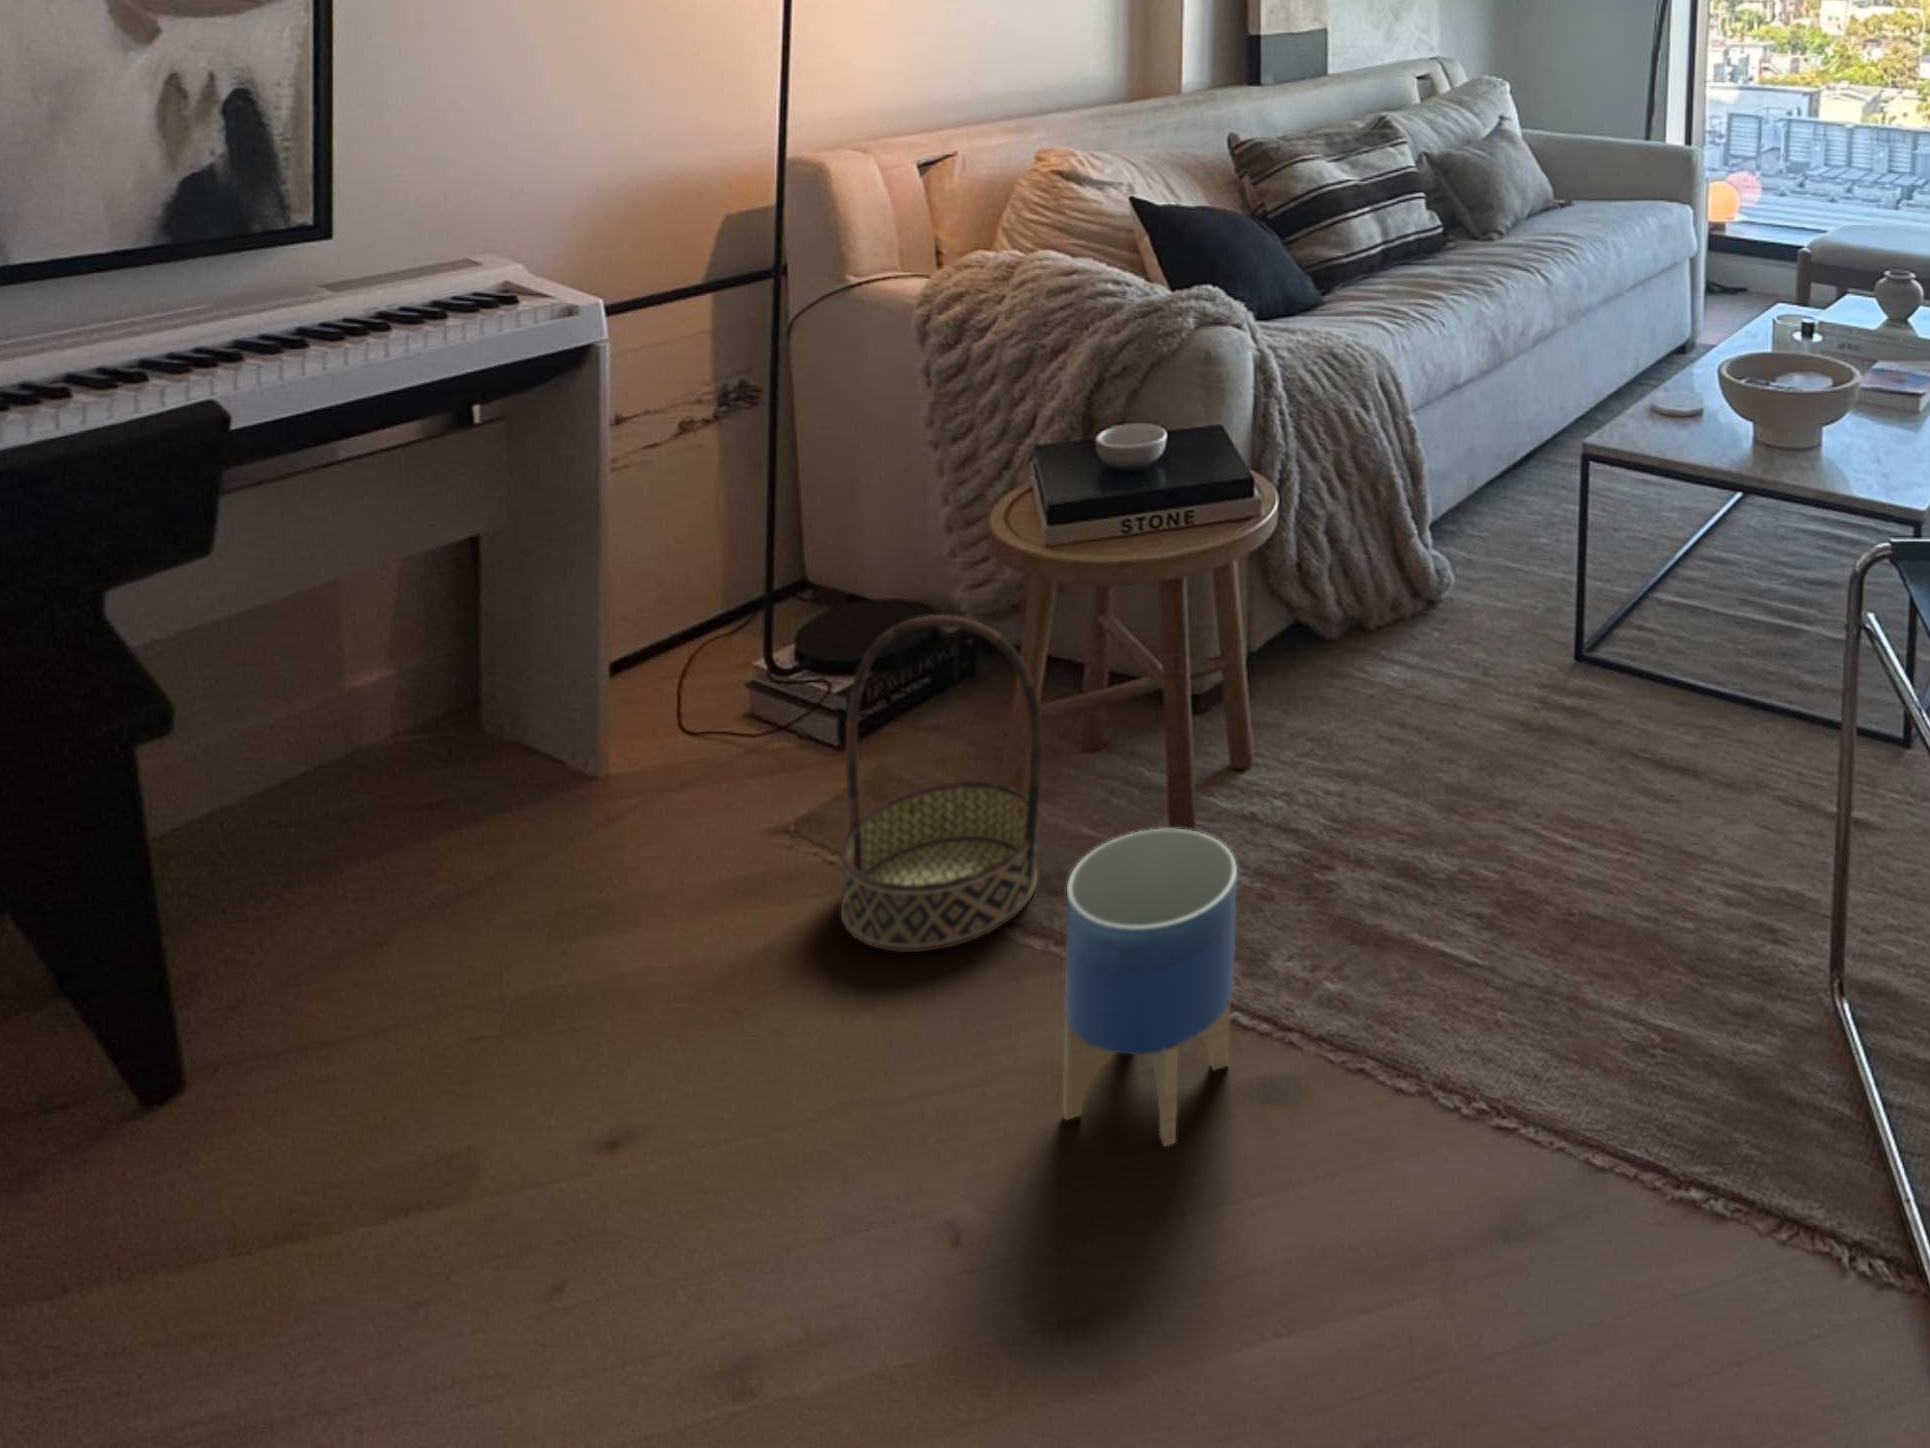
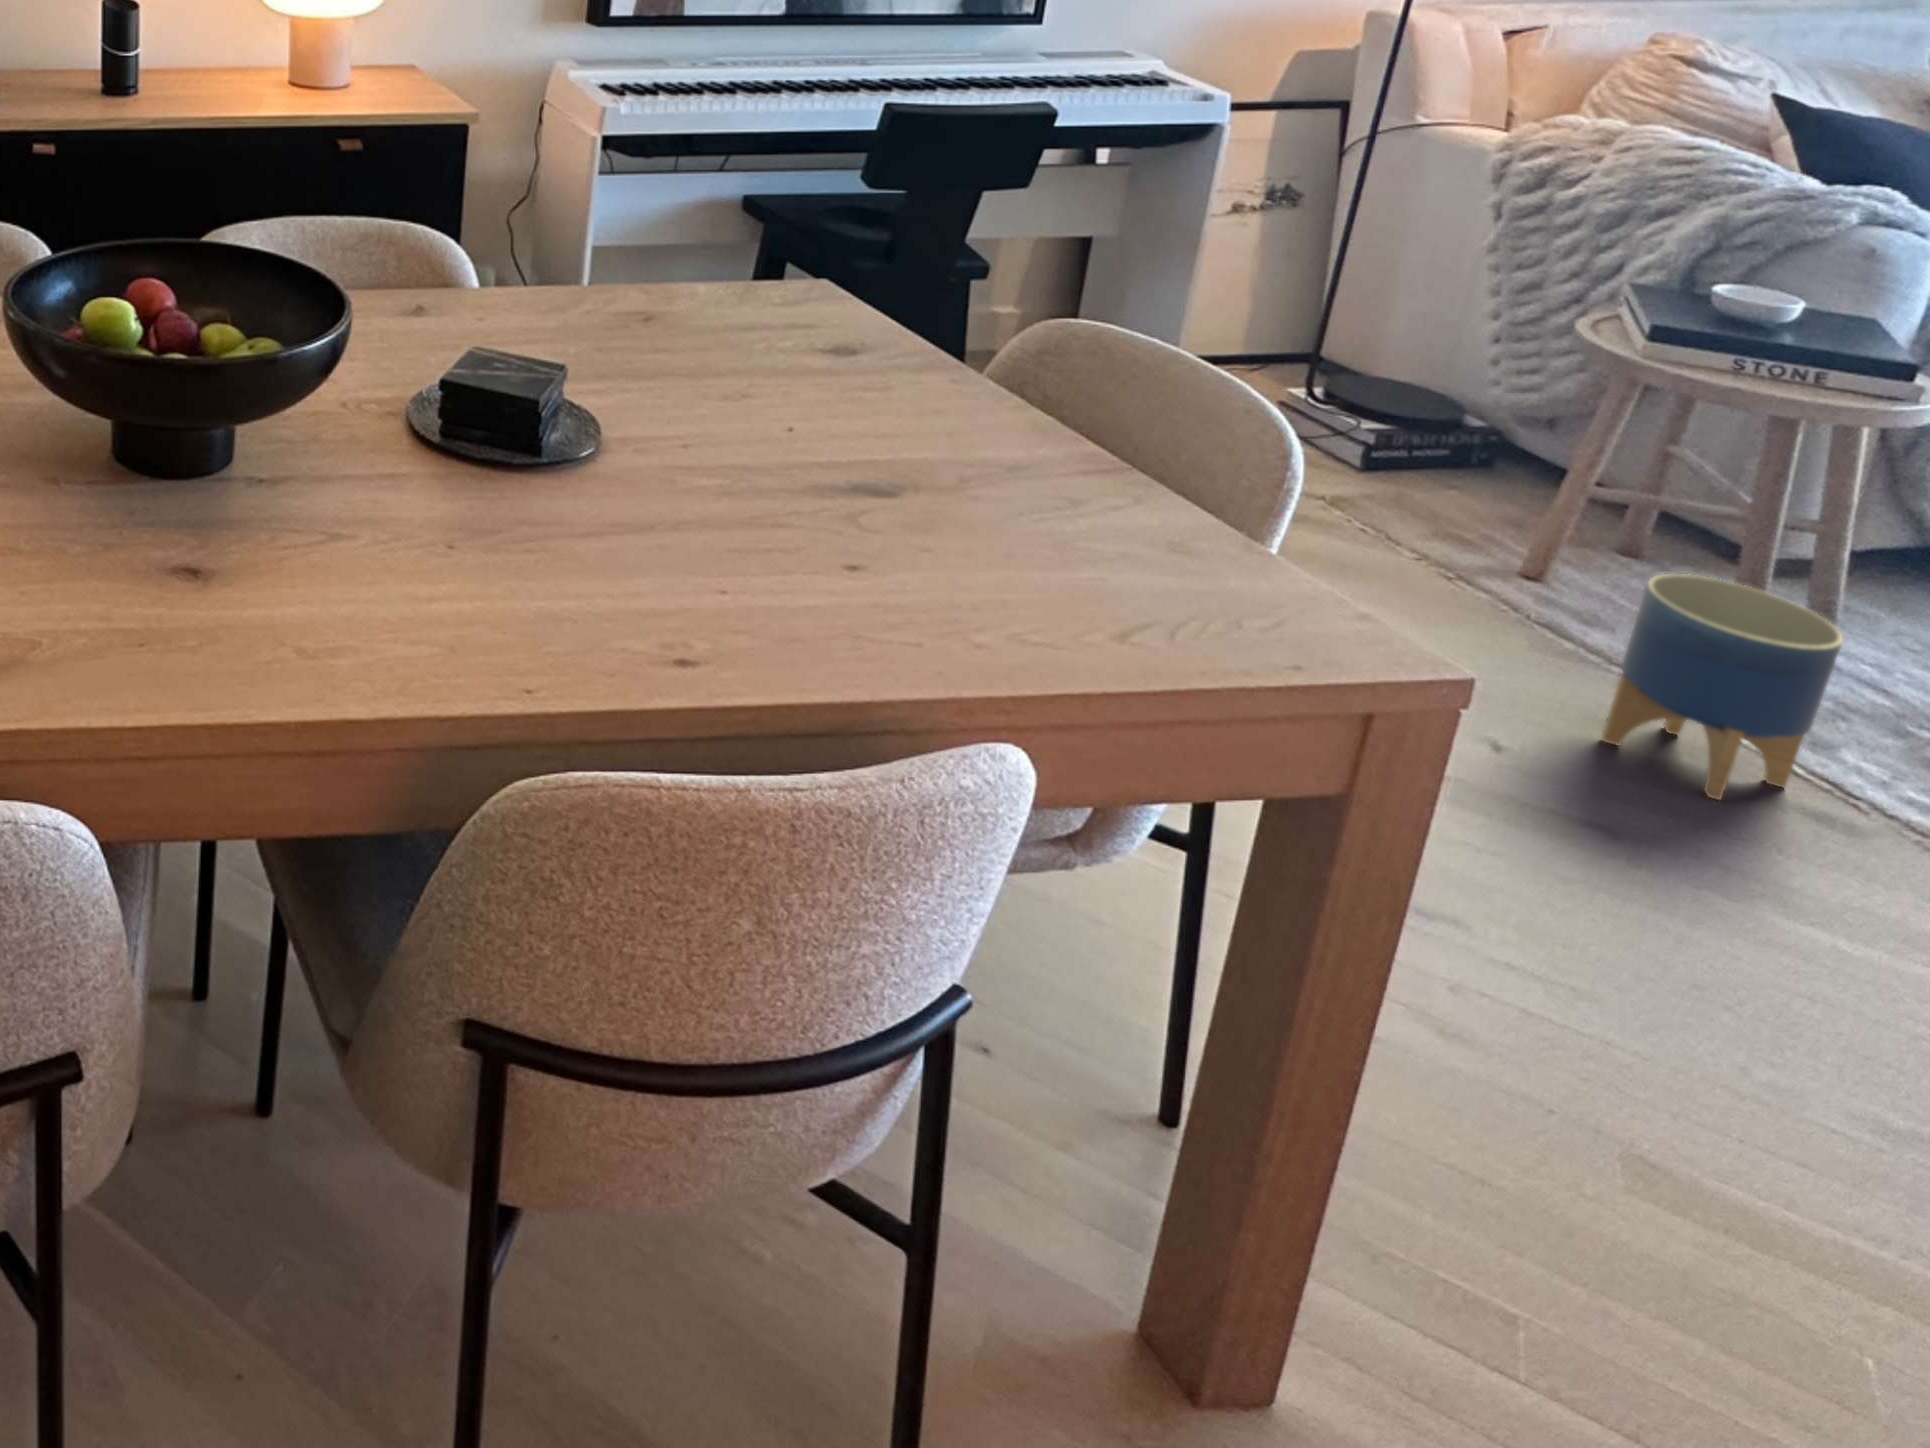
basket: present [841,615,1042,952] -> none [1379,373,1611,619]

